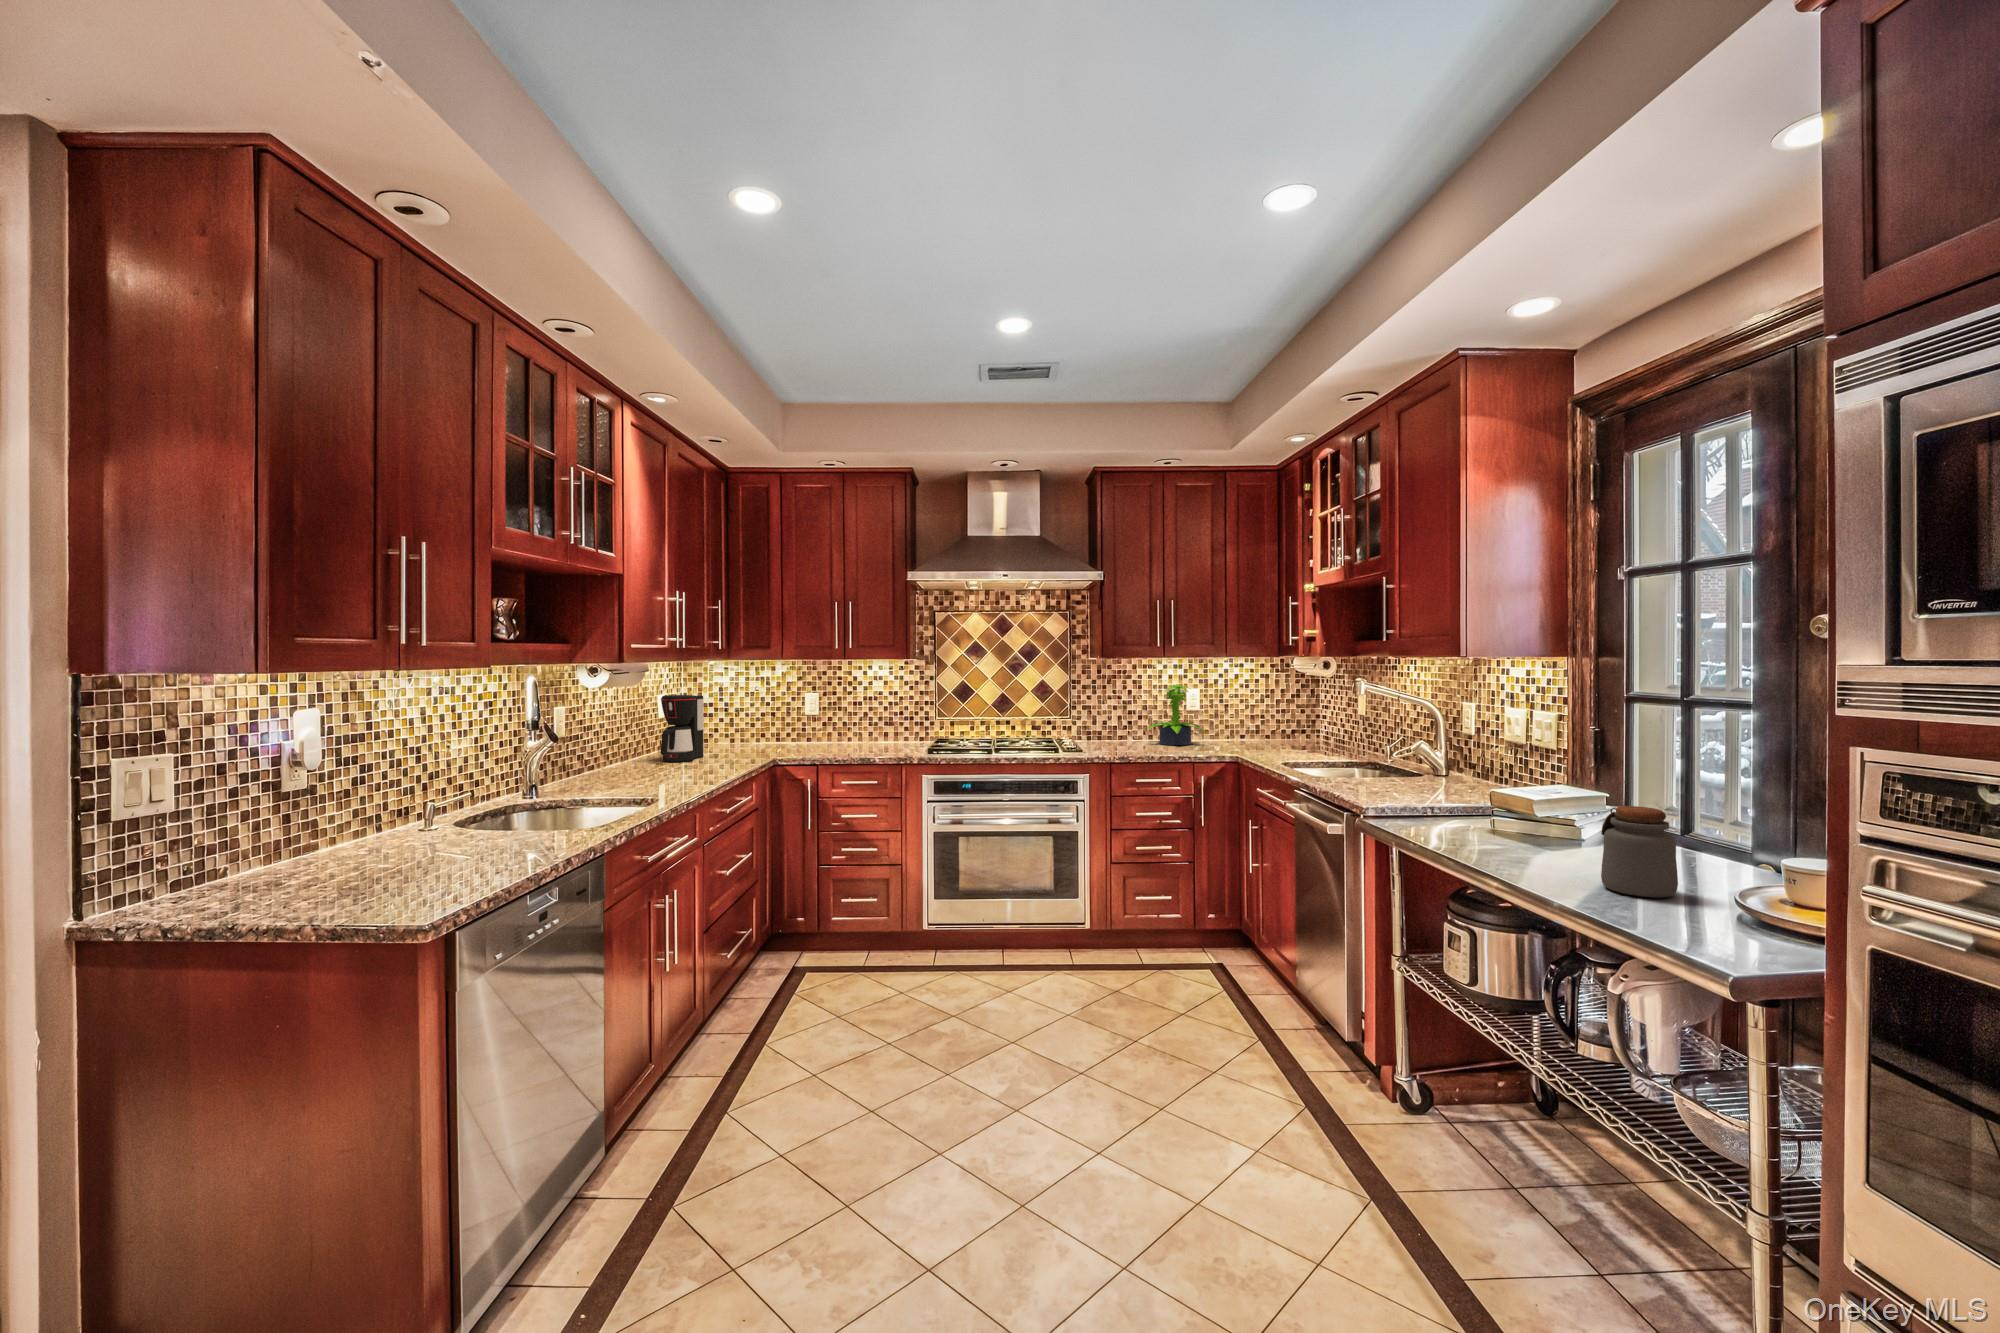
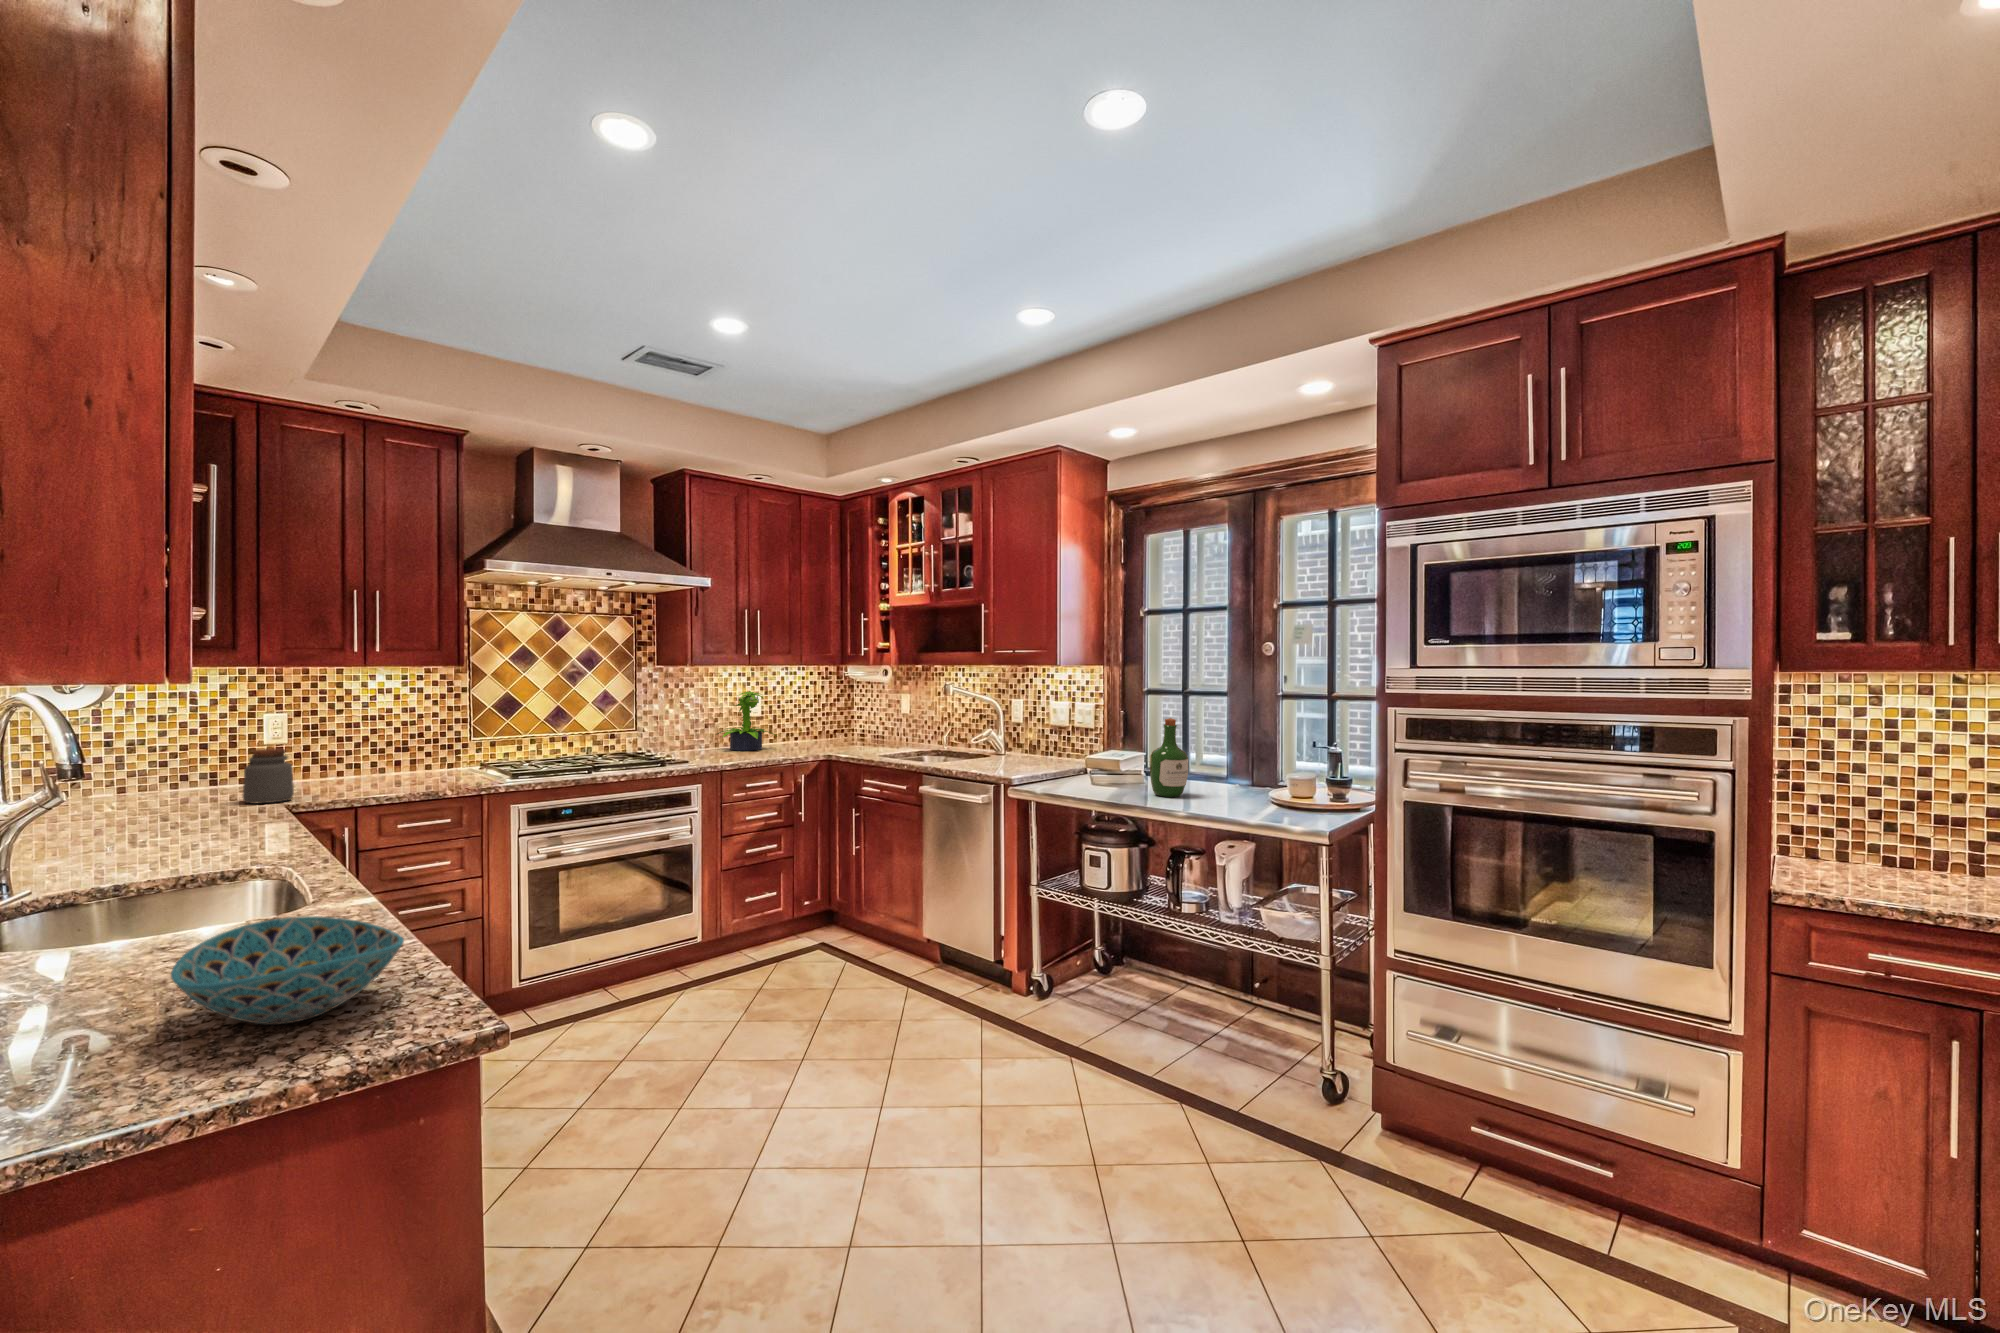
coffee maker: present [661,695,703,762] -> none [84,721,157,825]
wine bottle: none [1517,738,1584,858] -> present [1150,718,1188,797]
jar: present [1601,806,1678,898] -> present [242,748,294,804]
bowl: none [347,827,494,893] -> present [171,916,404,1025]

